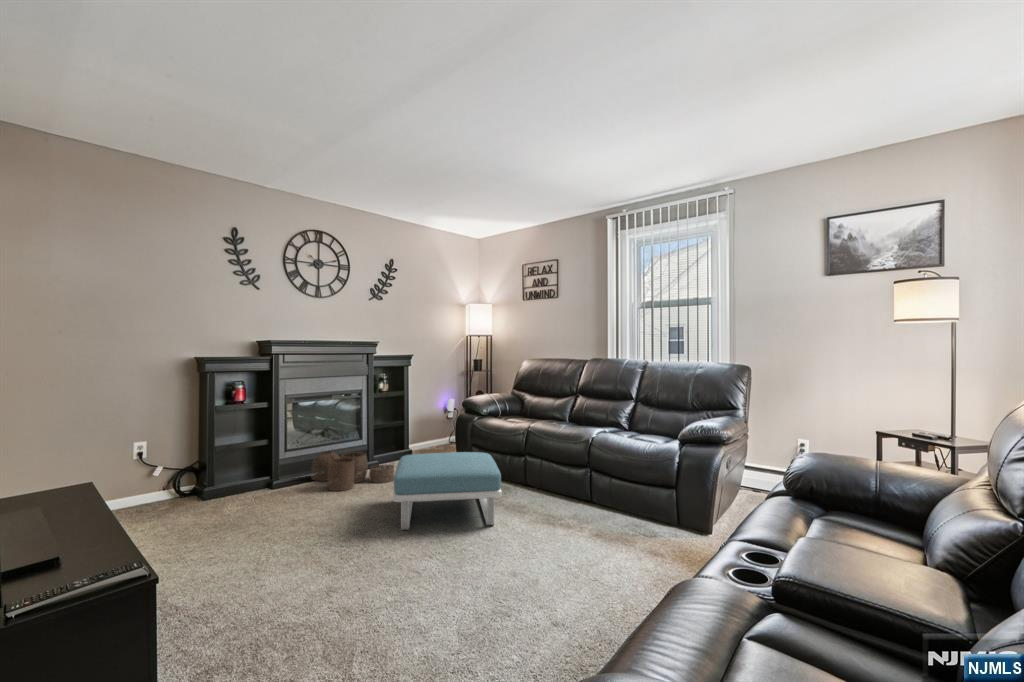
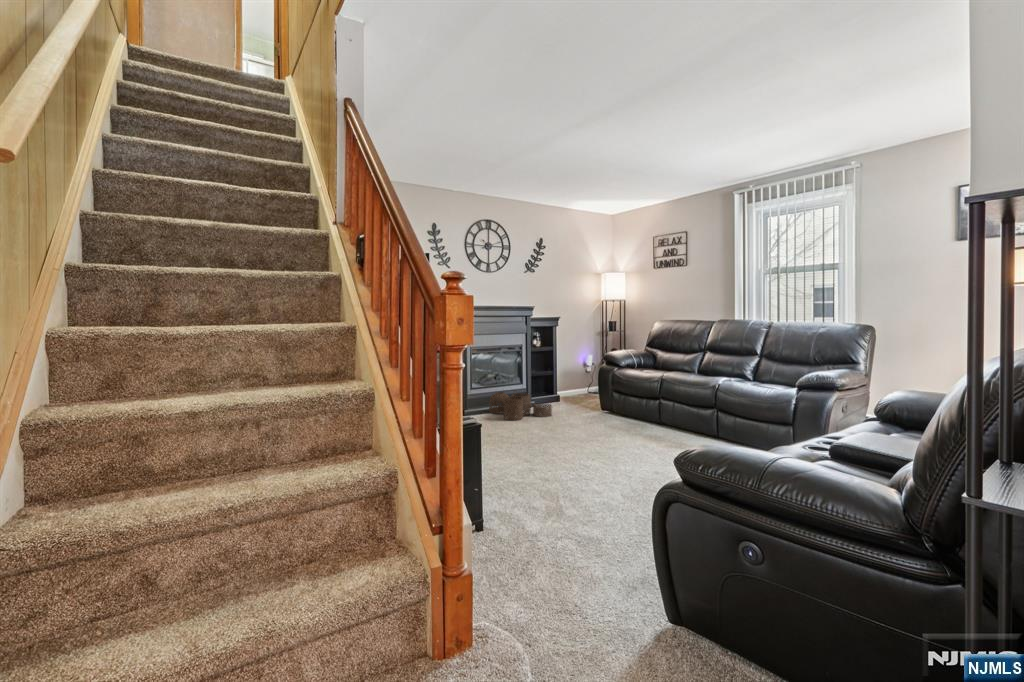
footstool: present [393,452,502,530] -> none [561,393,644,446]

